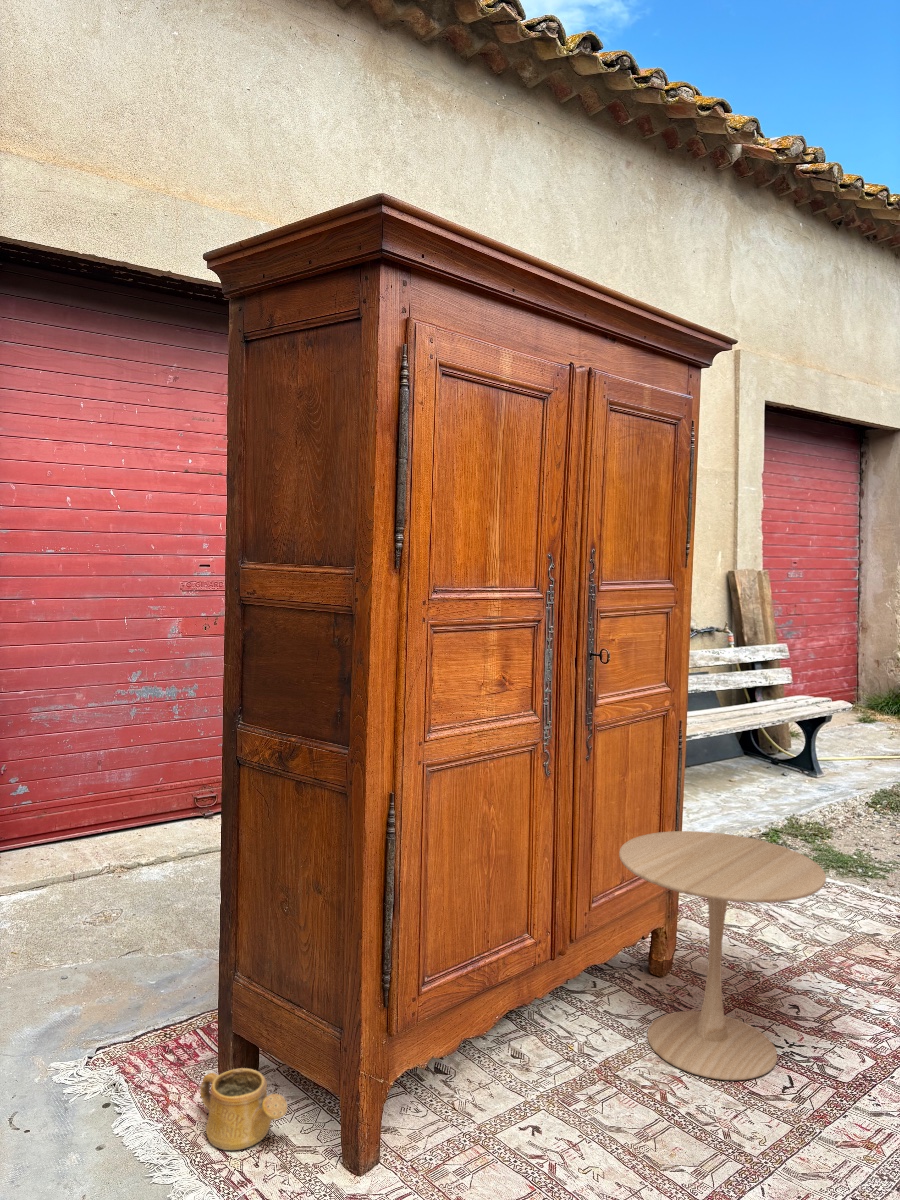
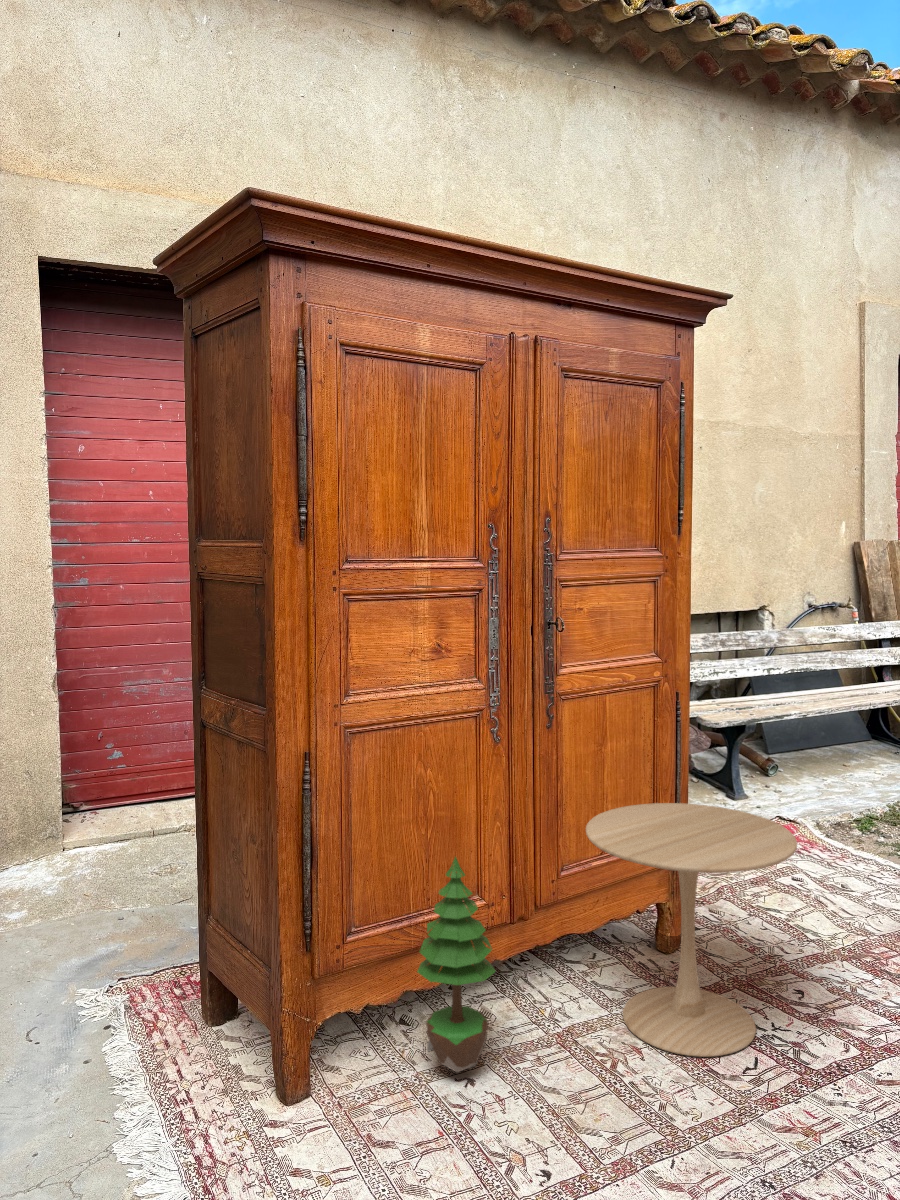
potted tree: none [482,896,564,1120] -> present [417,857,496,1072]
watering can: present [200,1068,287,1150] -> none [170,1002,233,1074]

